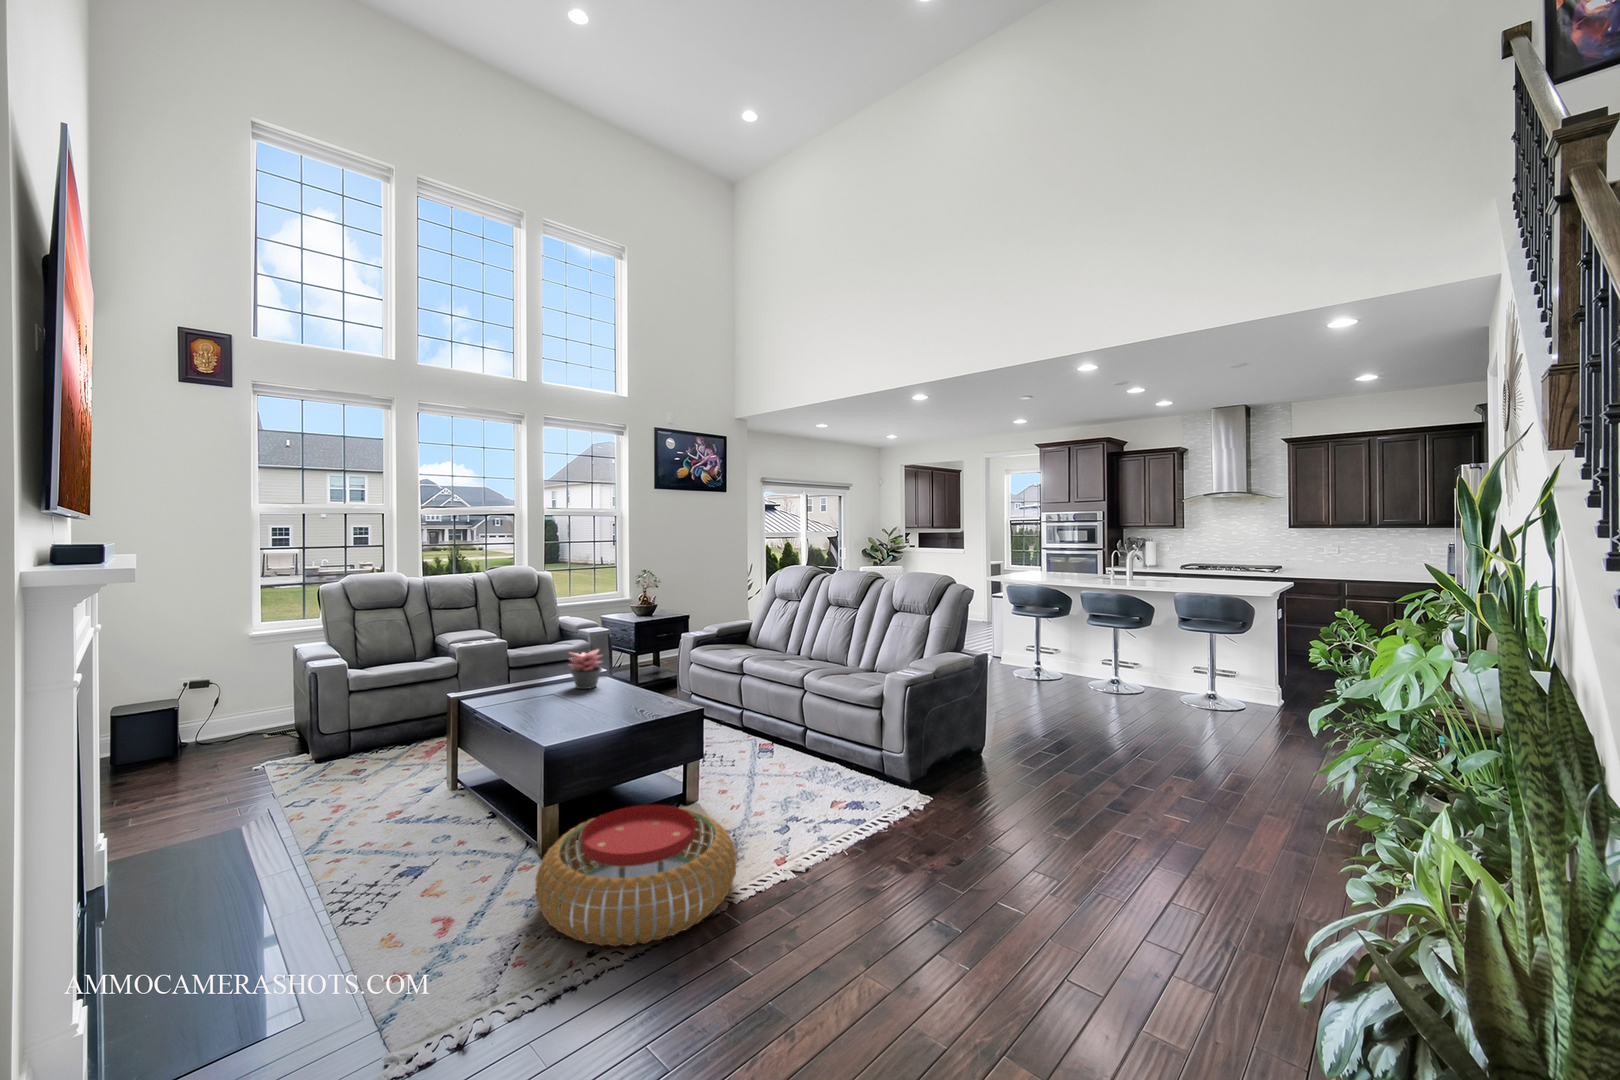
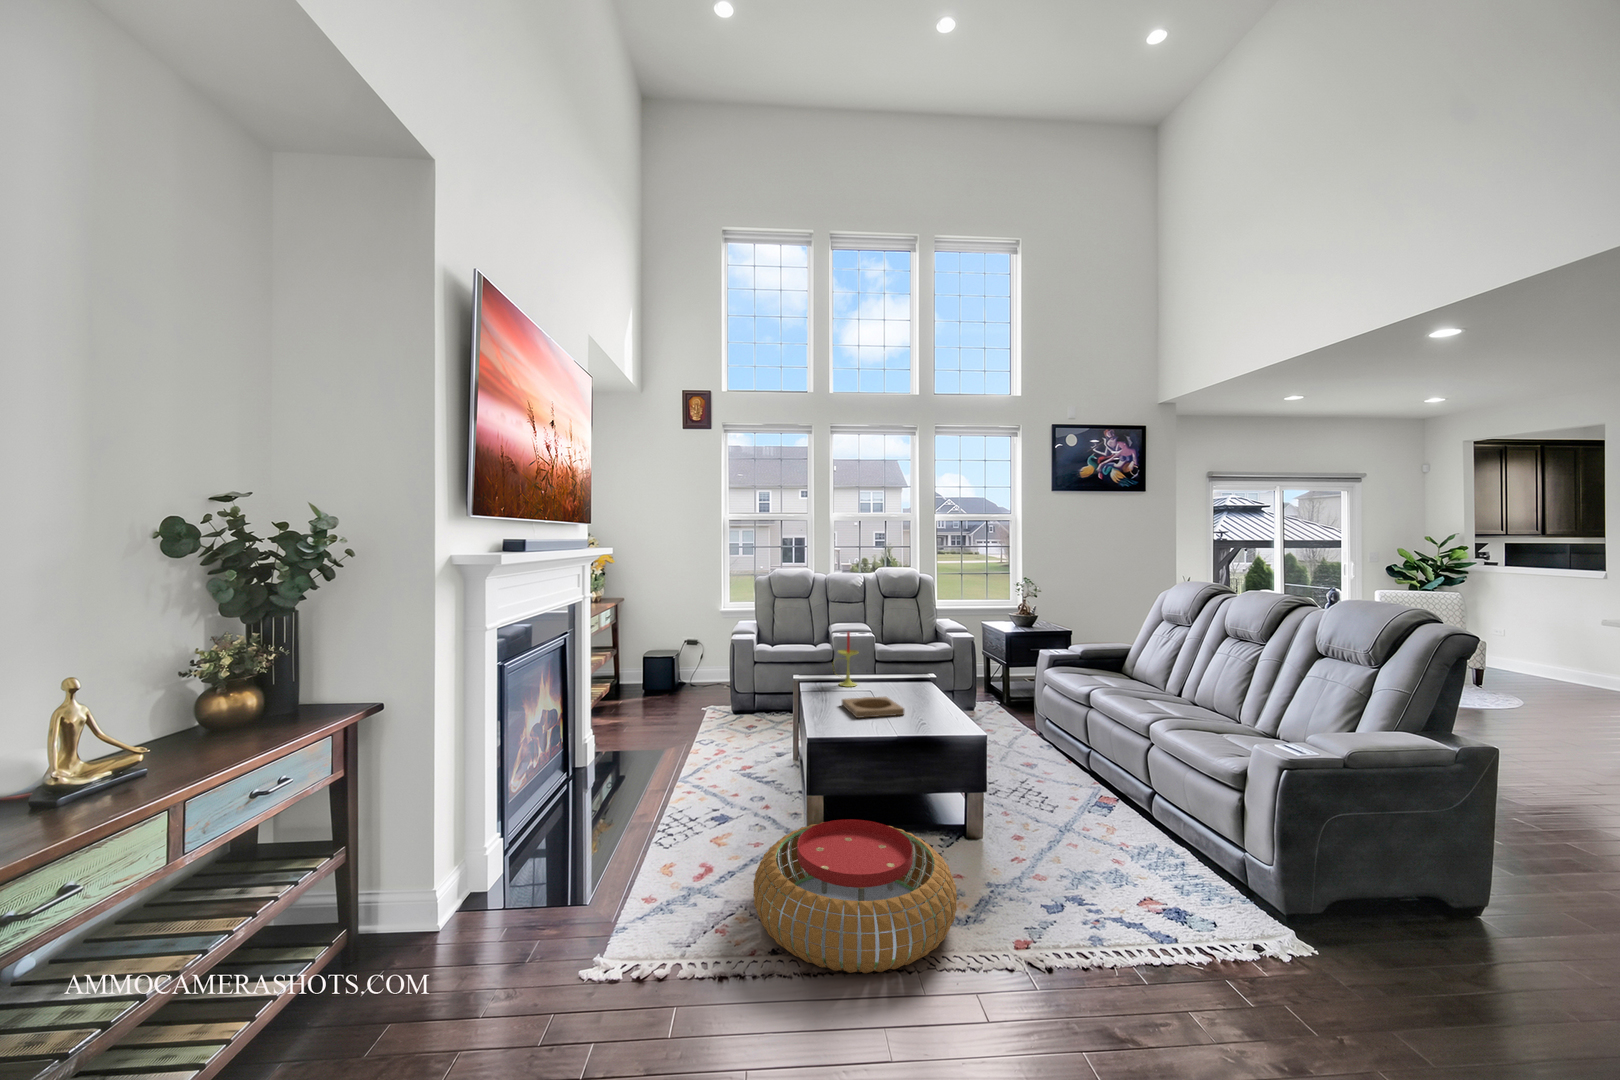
candle: none [499,634,529,695] -> present [832,632,858,687]
succulent plant: present [569,650,602,689] -> none [892,653,924,692]
tray: none [534,695,609,720] -> present [842,697,904,718]

